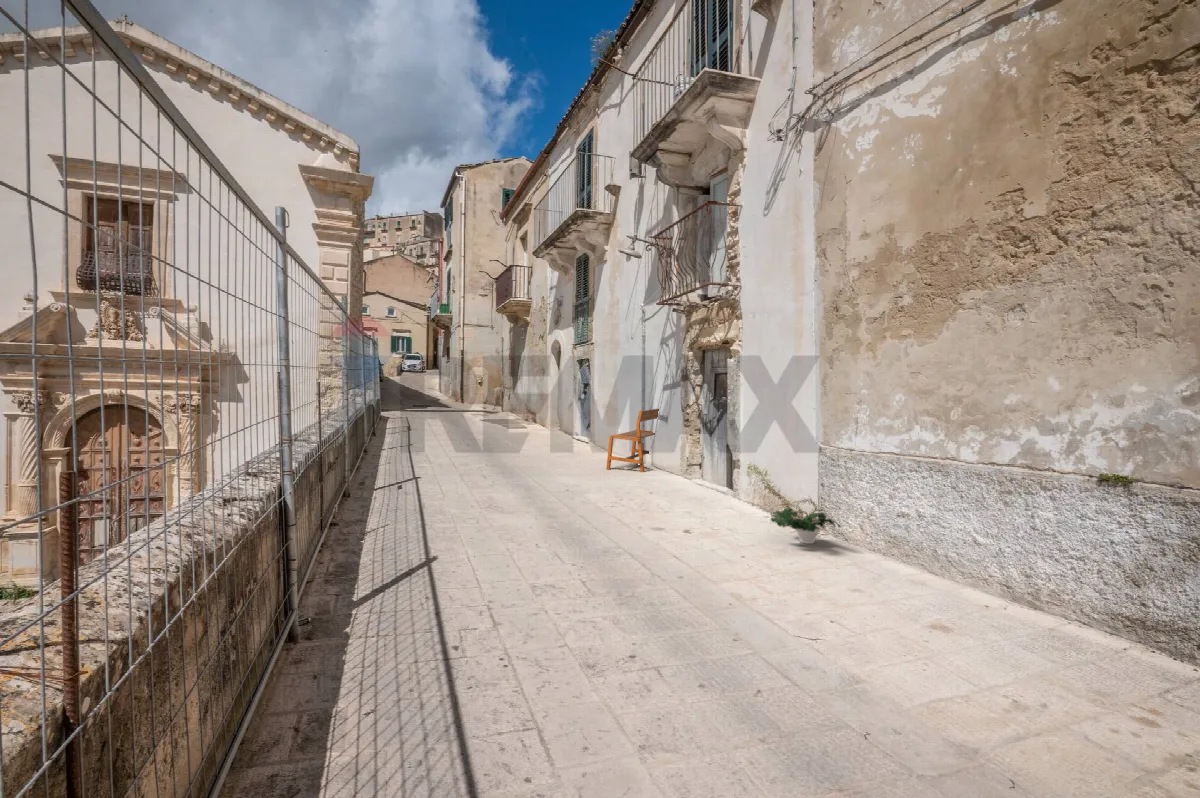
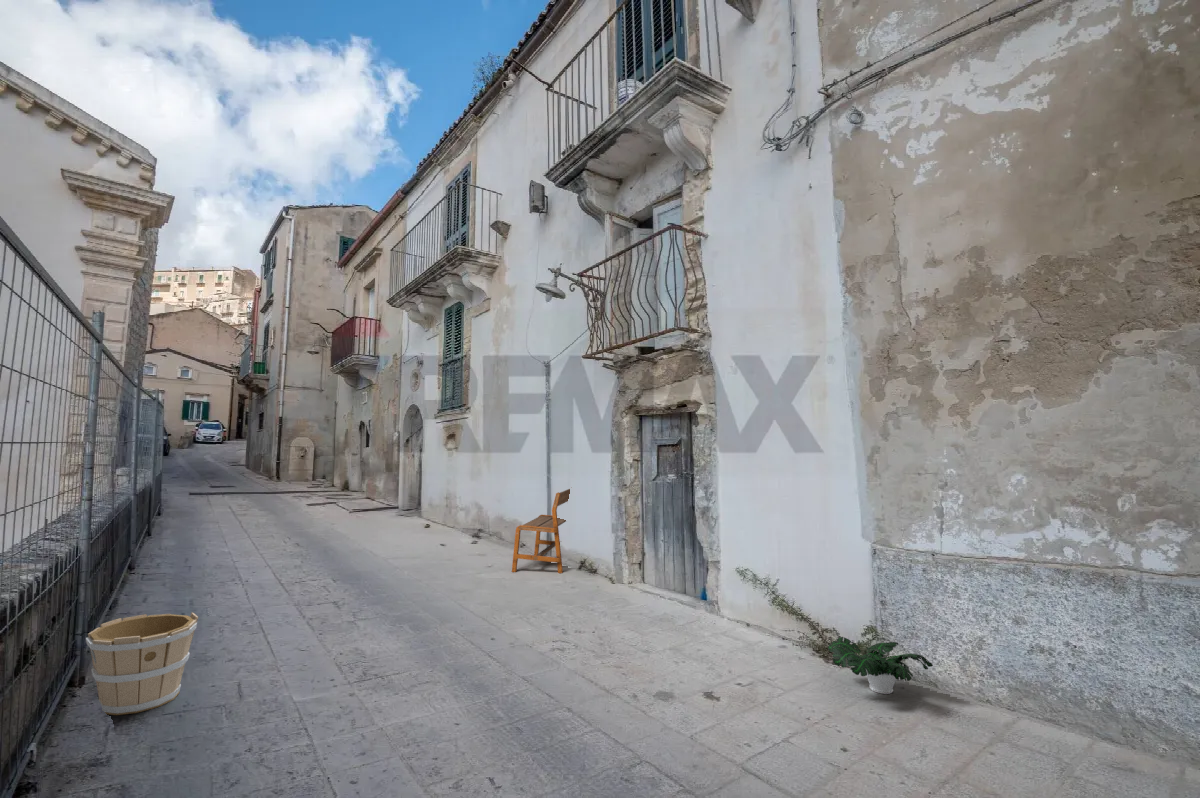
wooden bucket: none [342,465,395,513] -> present [86,613,198,715]

